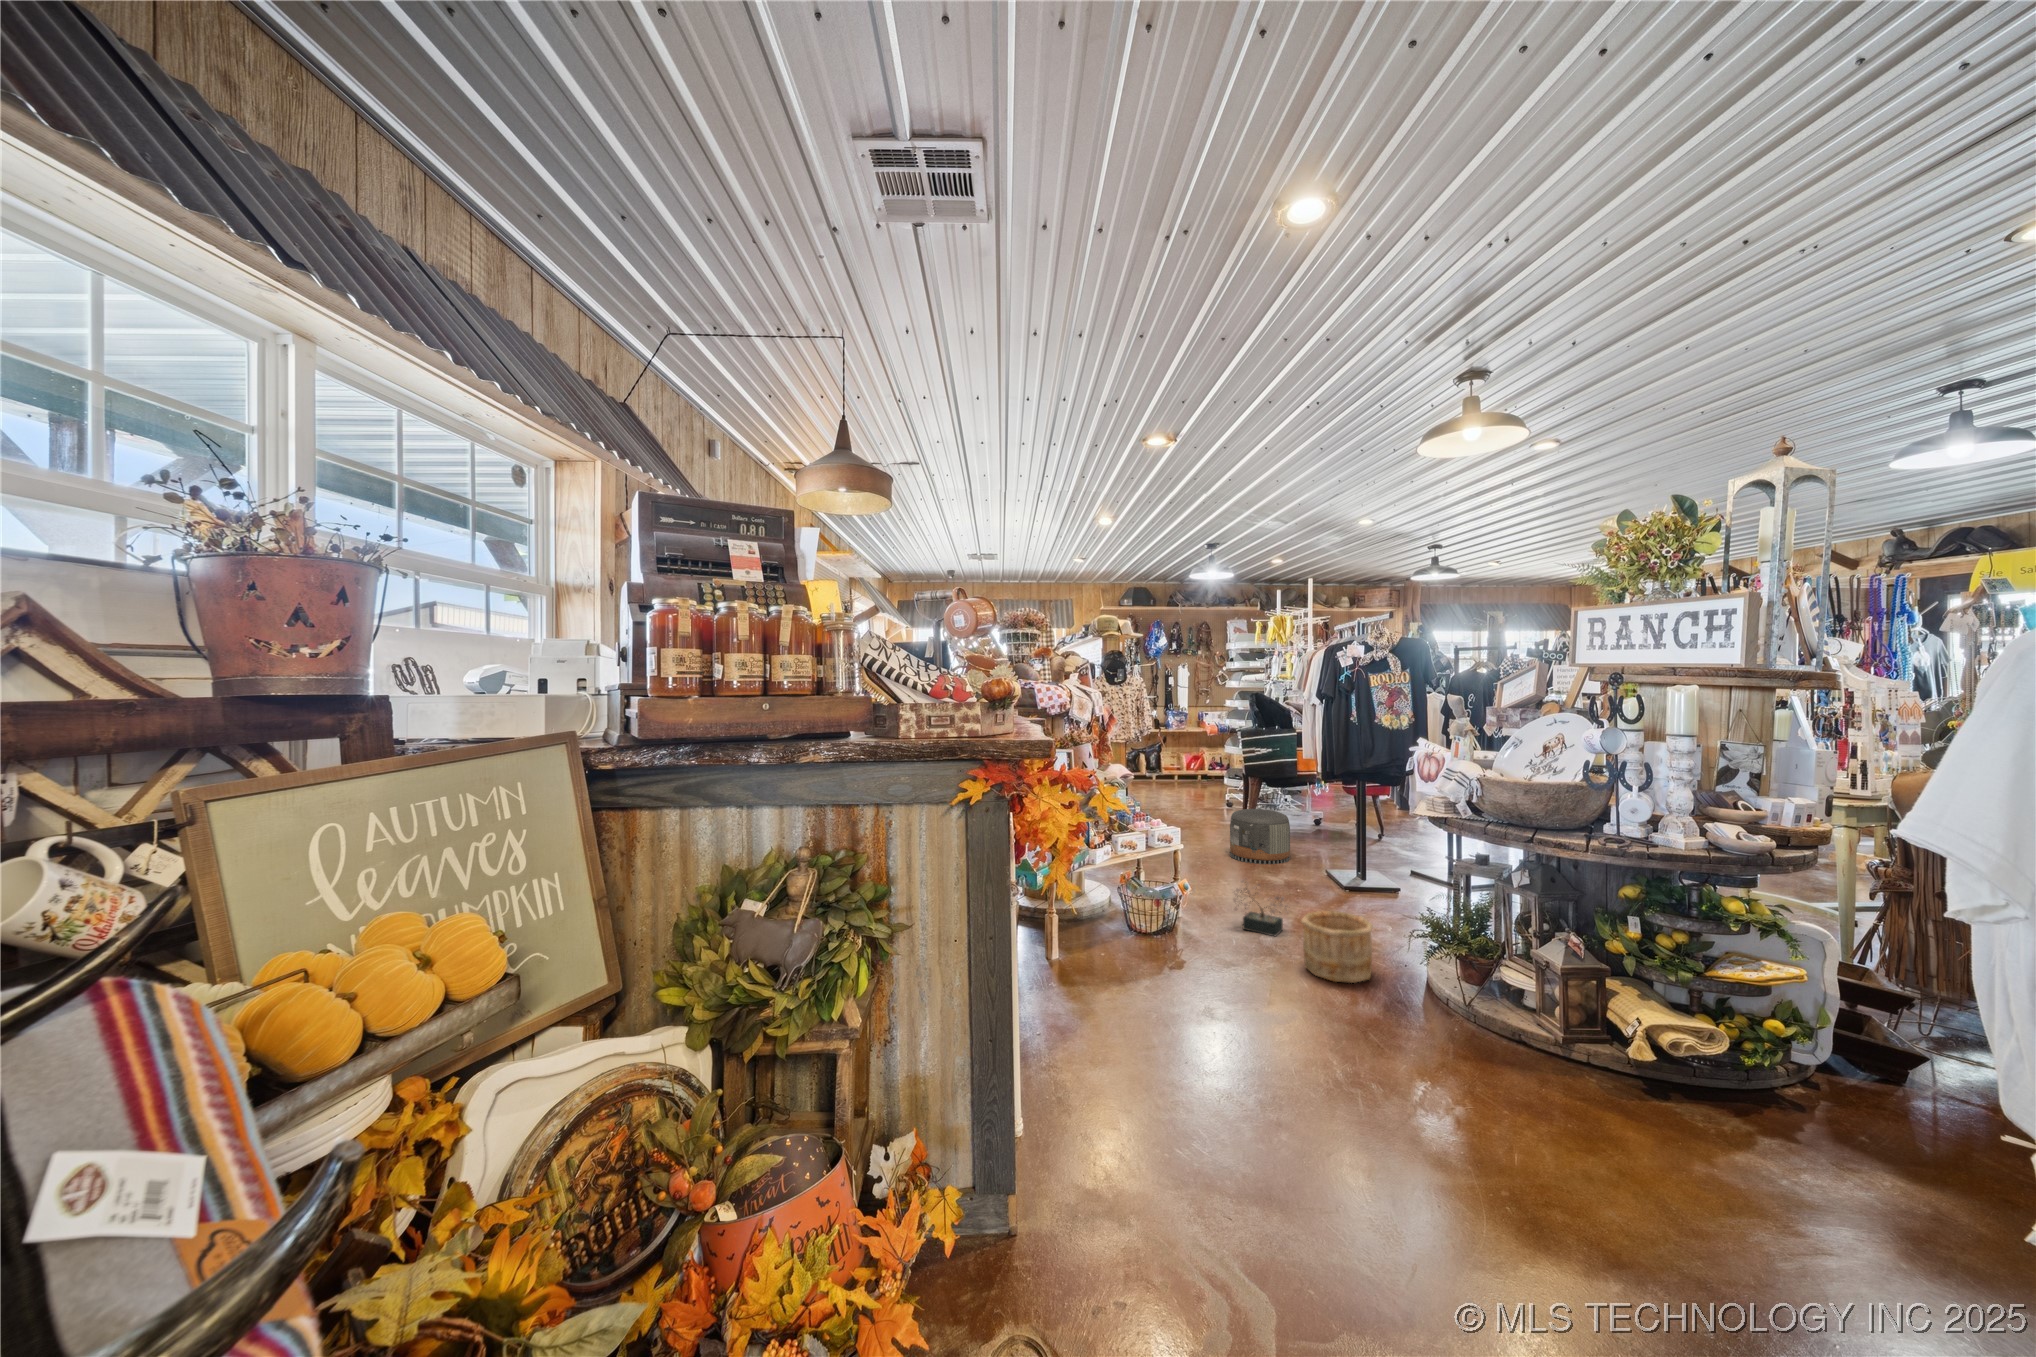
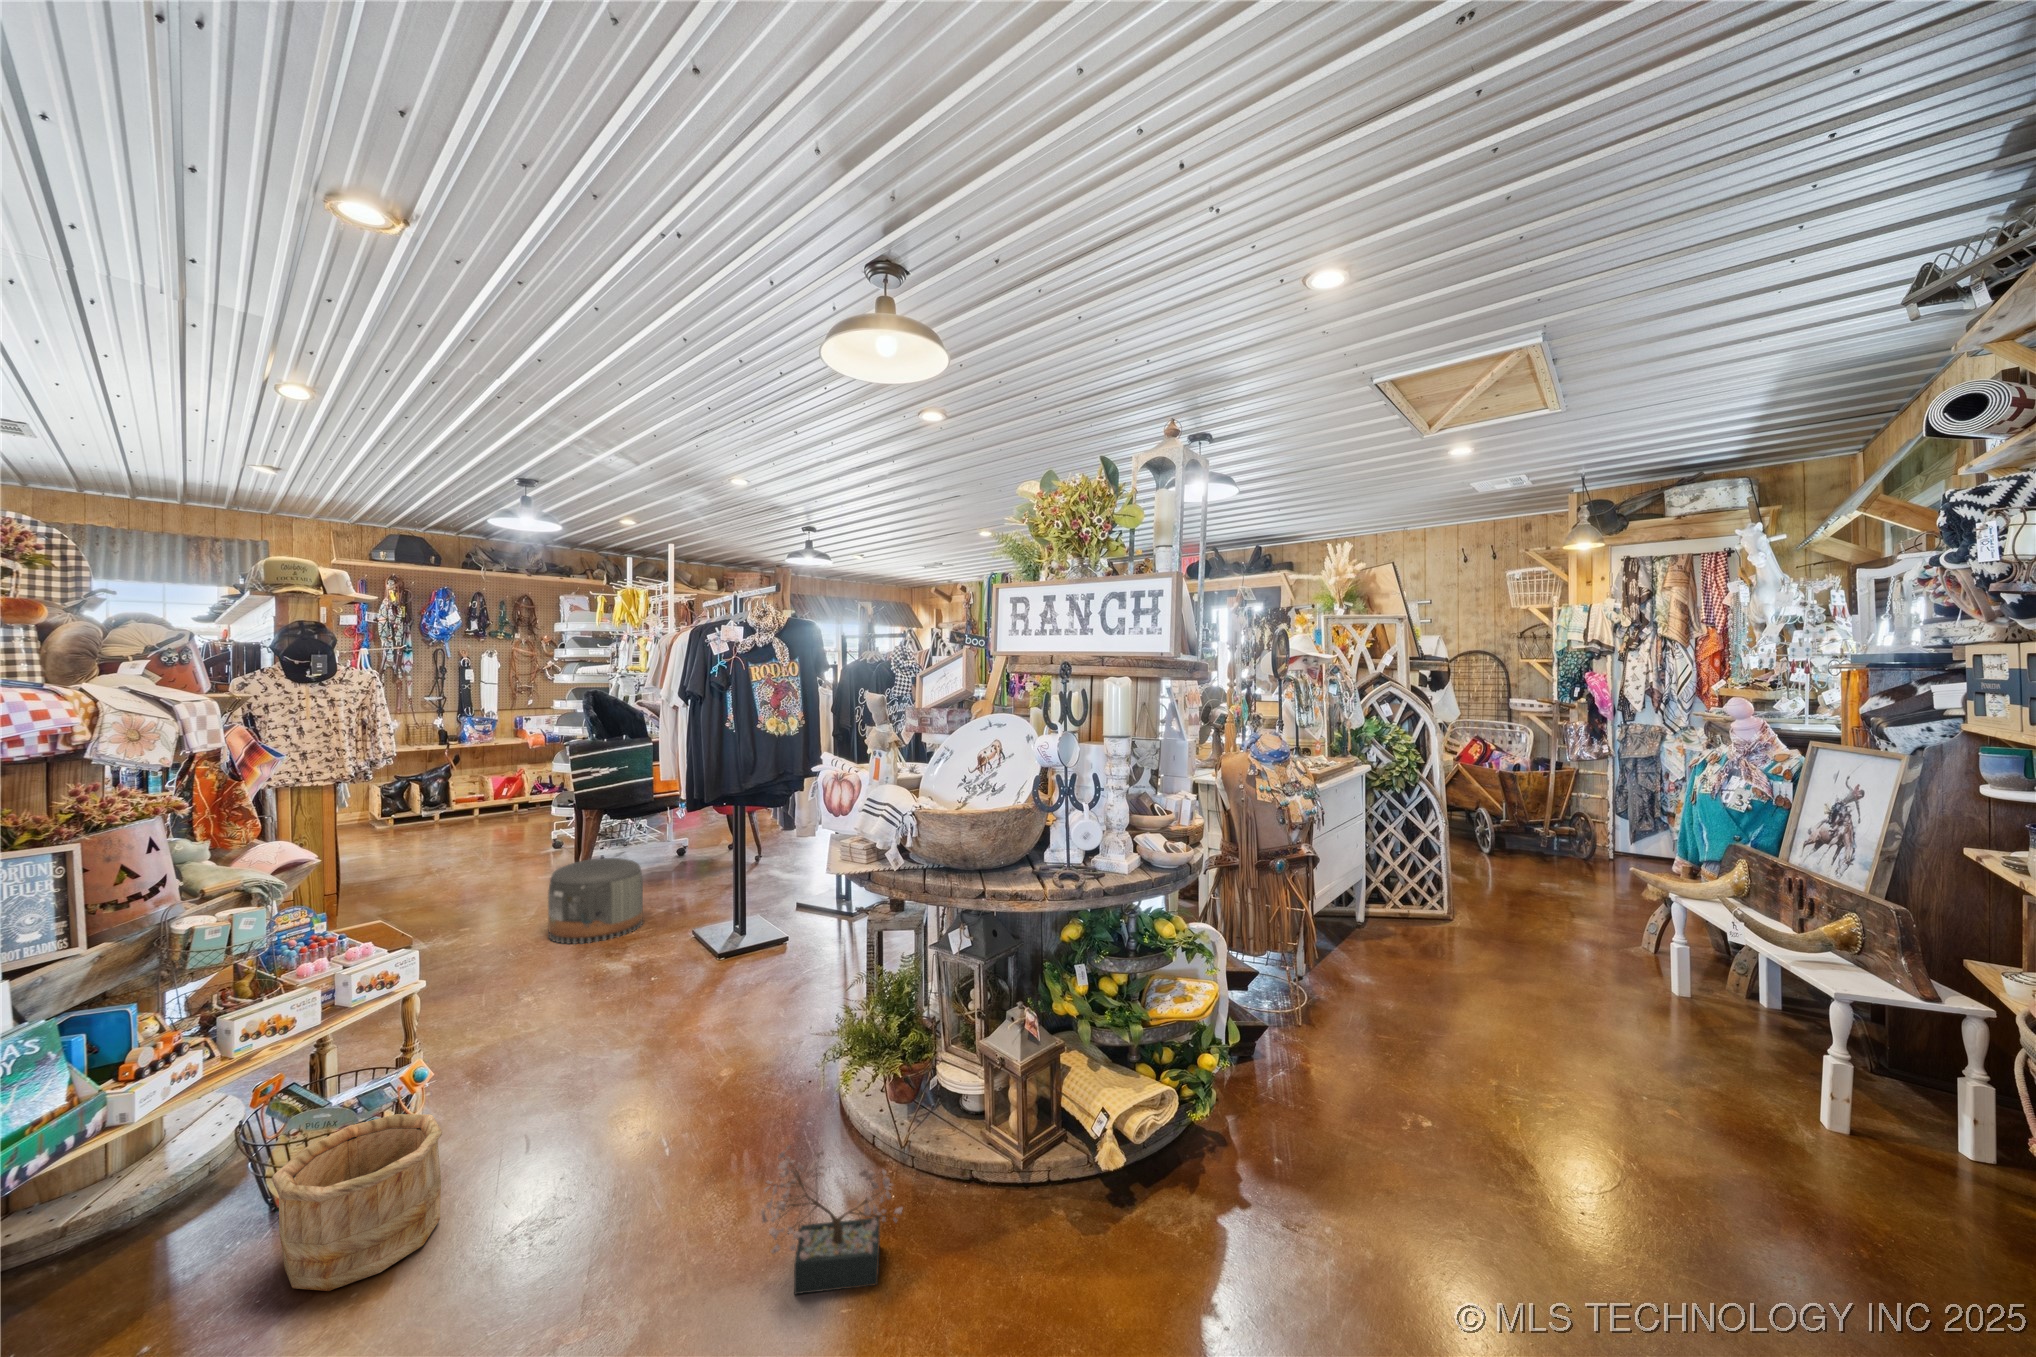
decorative plant: present [1233,879,1288,936] -> present [761,1145,903,1294]
wooden bucket: present [1301,911,1373,983] -> present [272,1114,442,1291]

